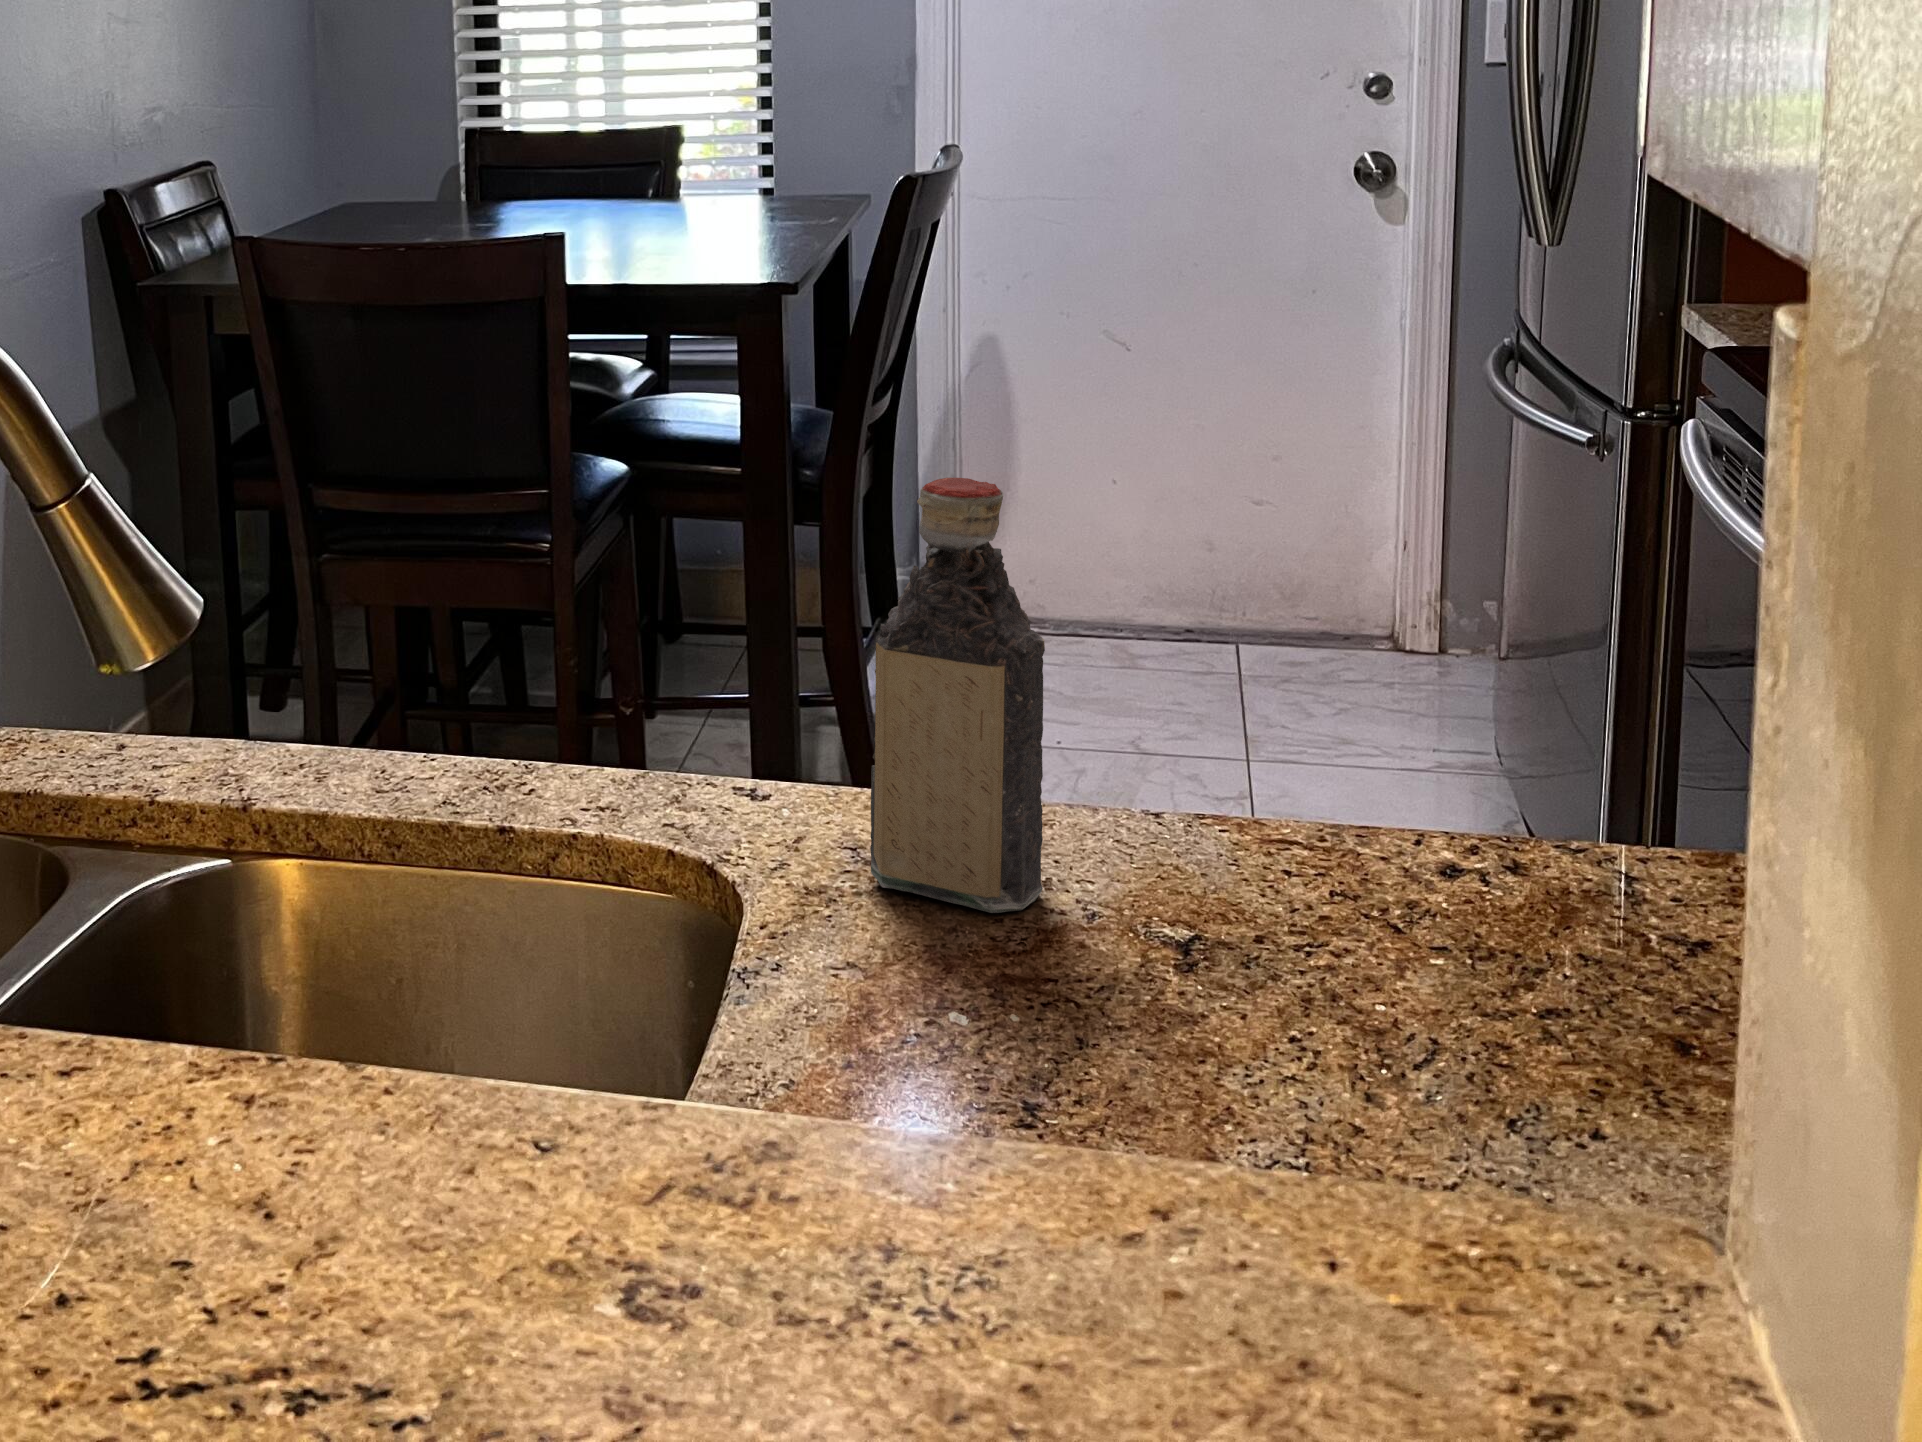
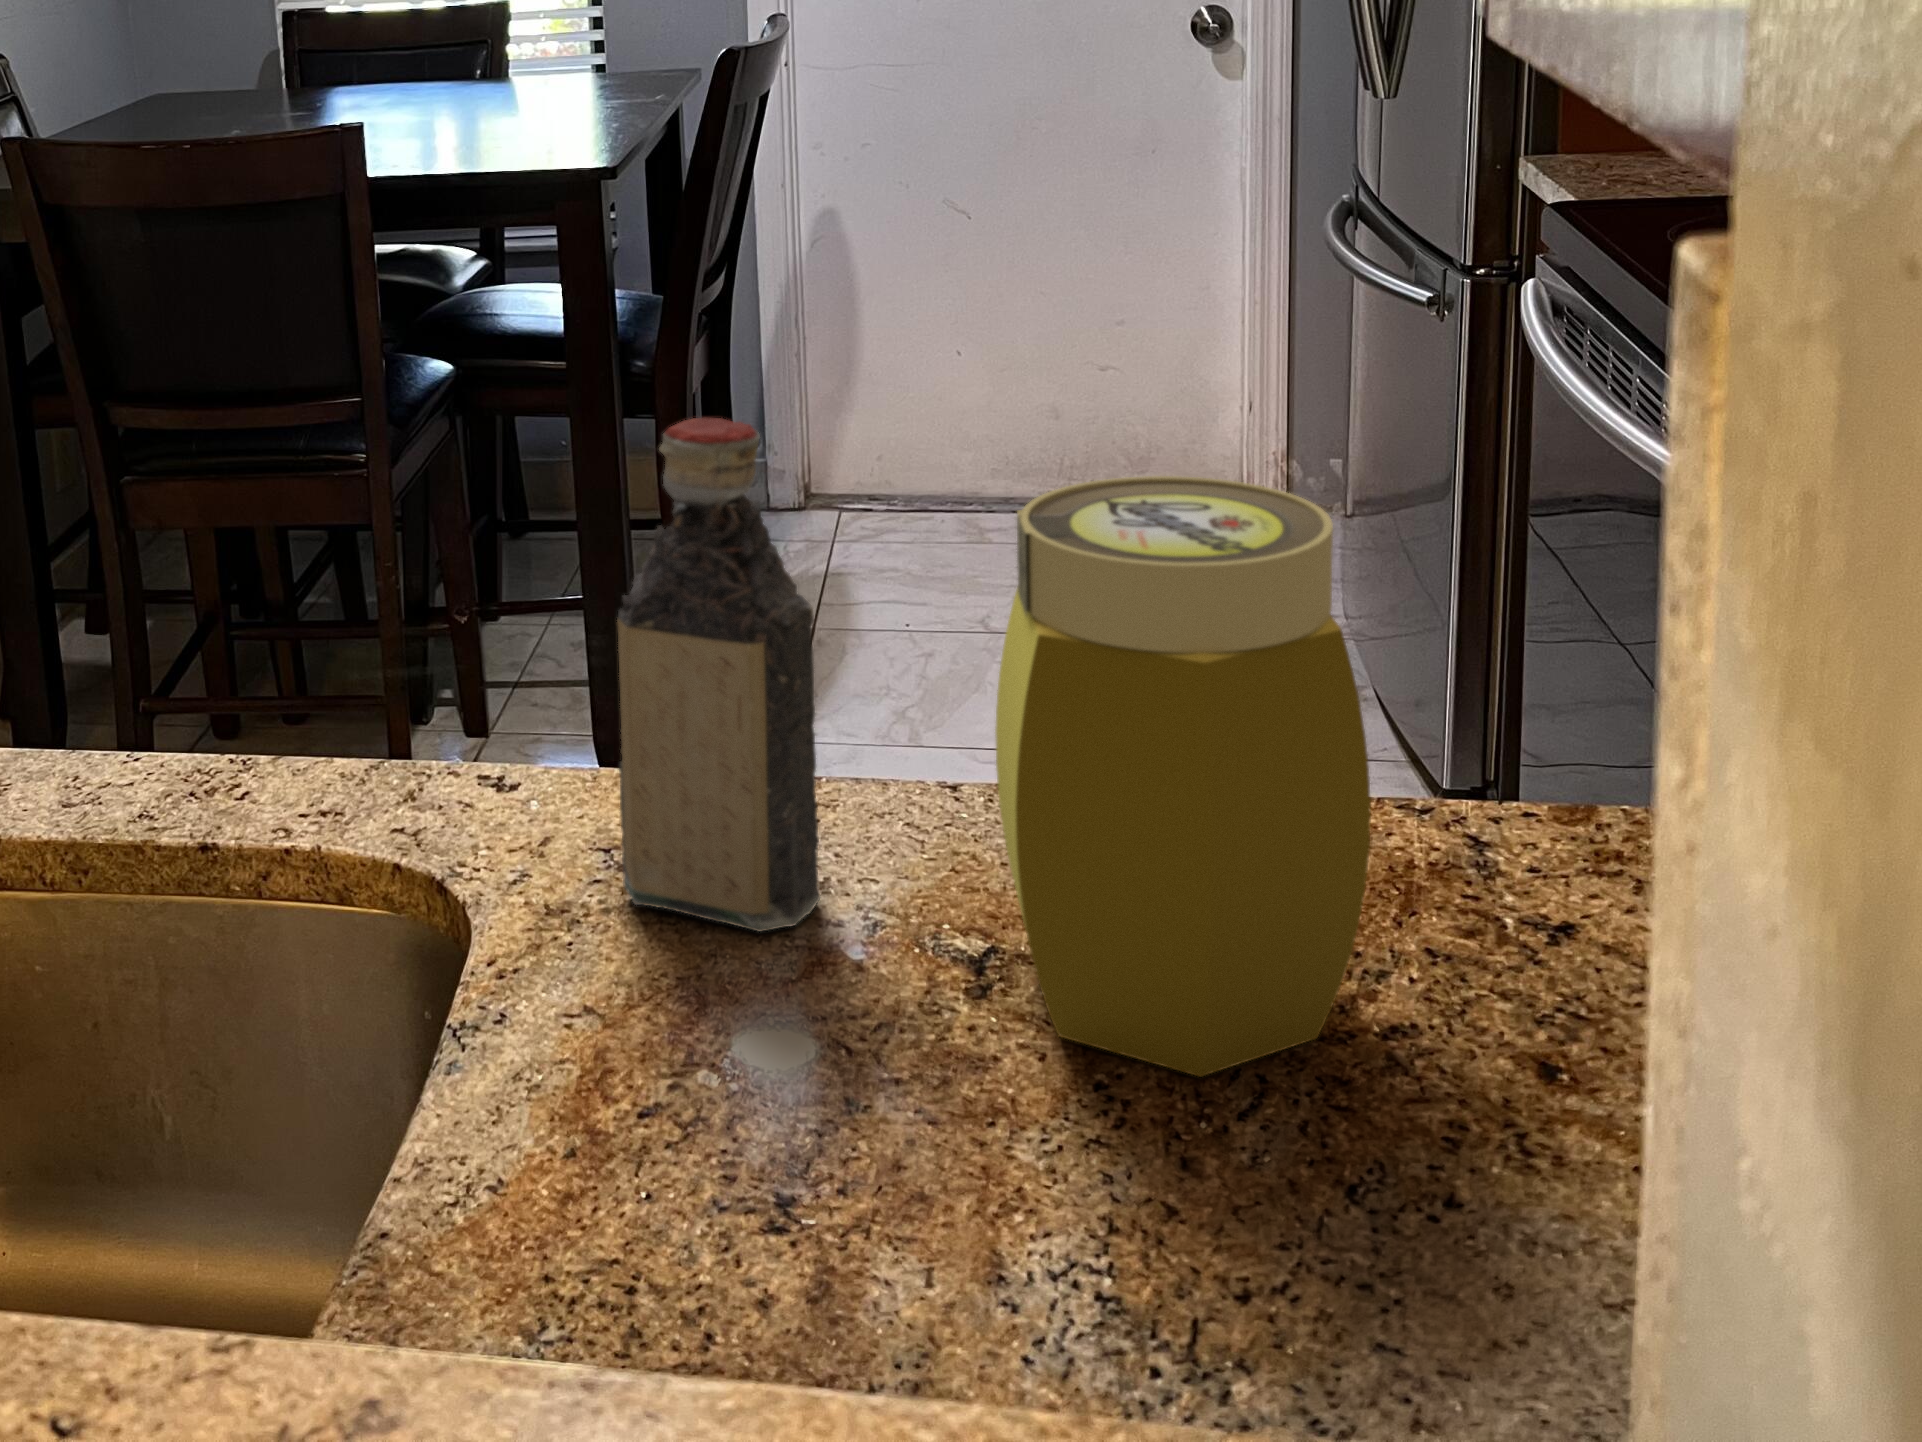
jar: none [1204,538,1532,1037] -> present [995,476,1371,1077]

